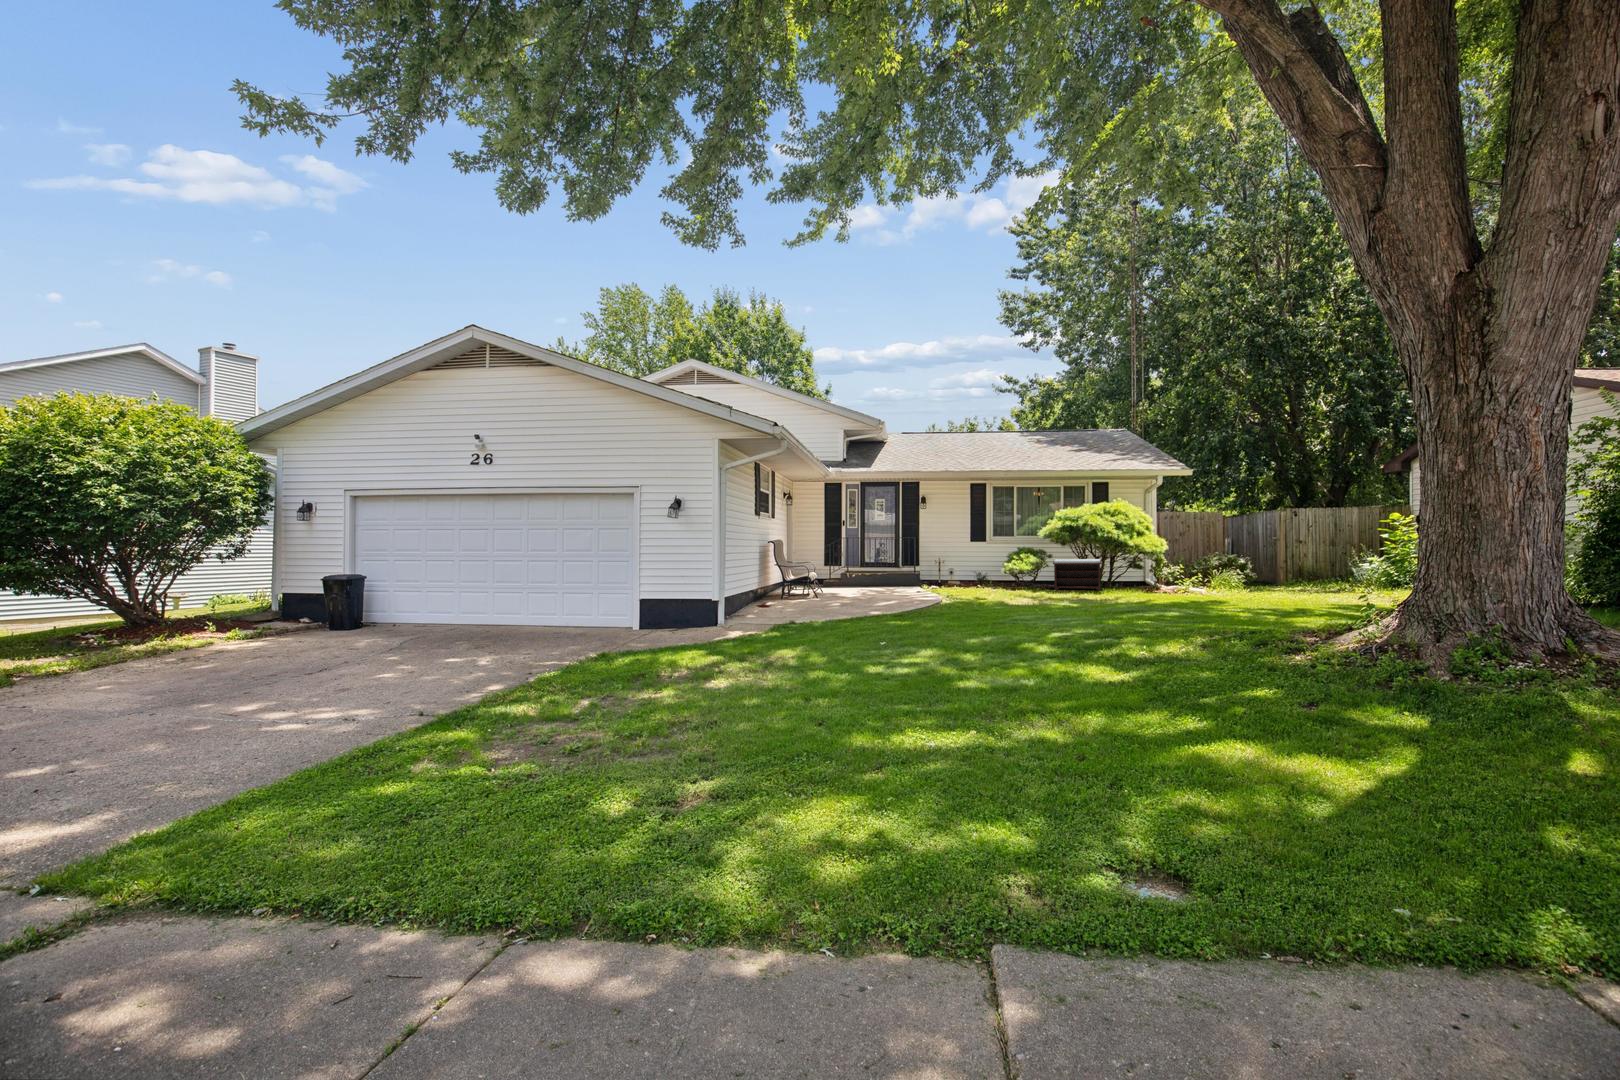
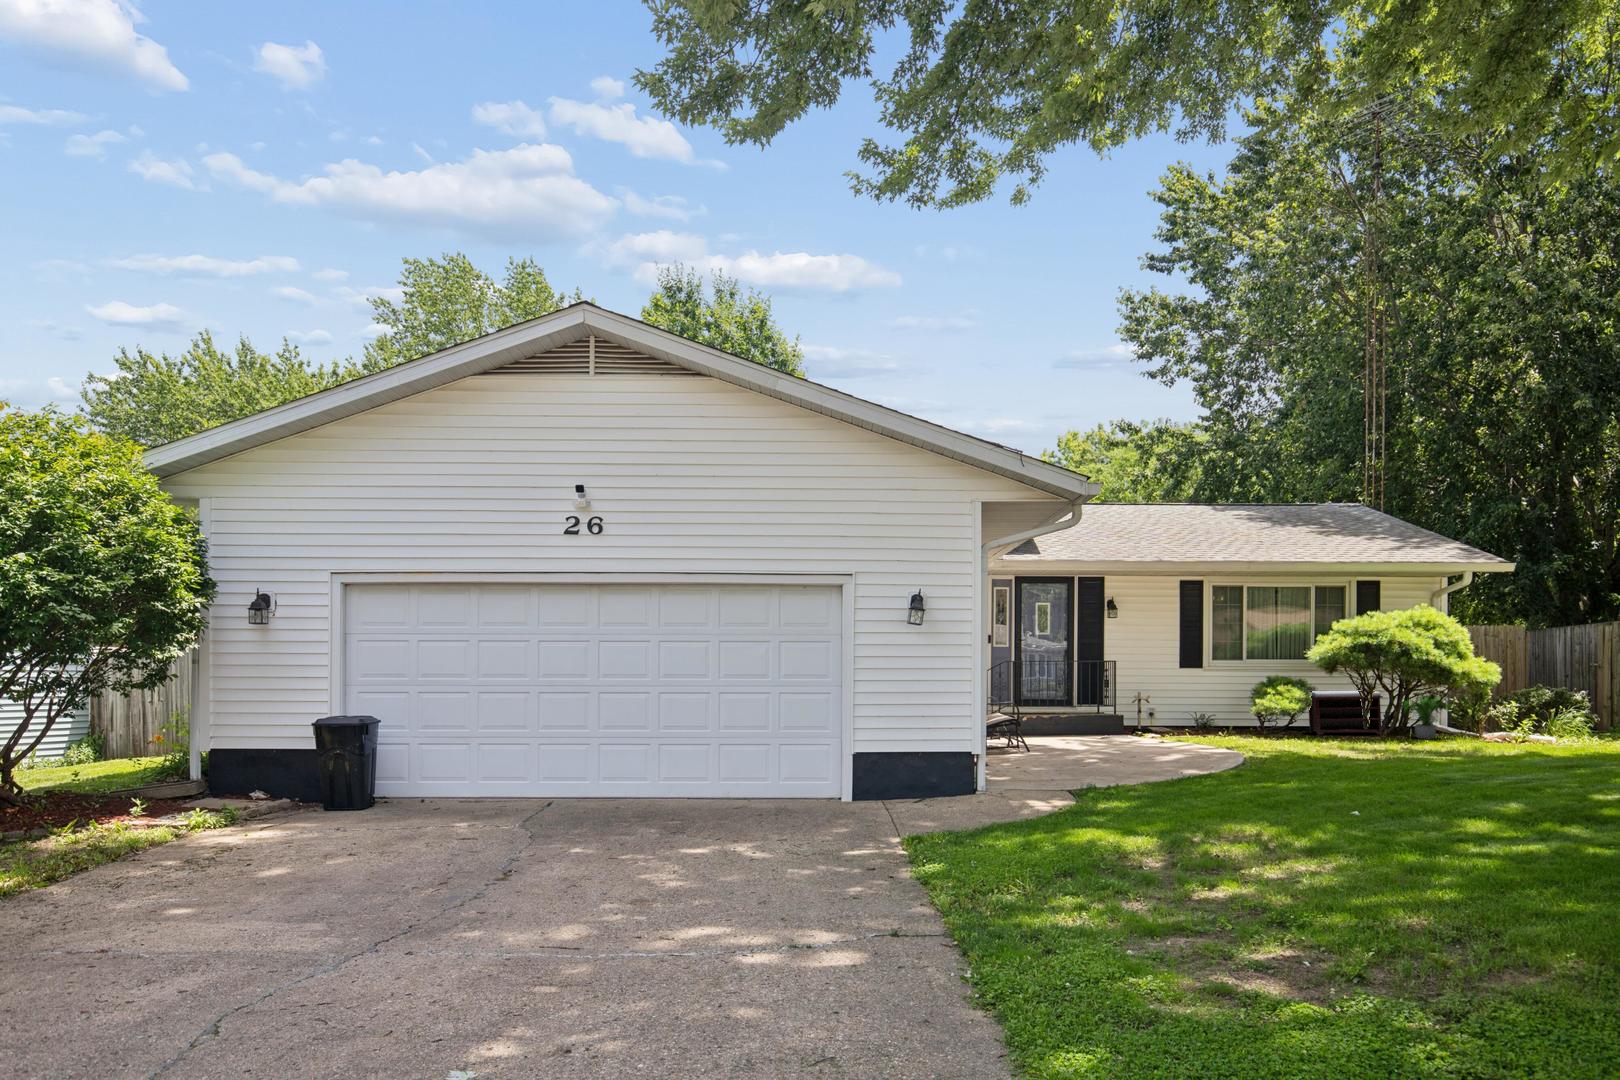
potted plant: none [1107,564,1141,594] -> present [1402,697,1448,739]

